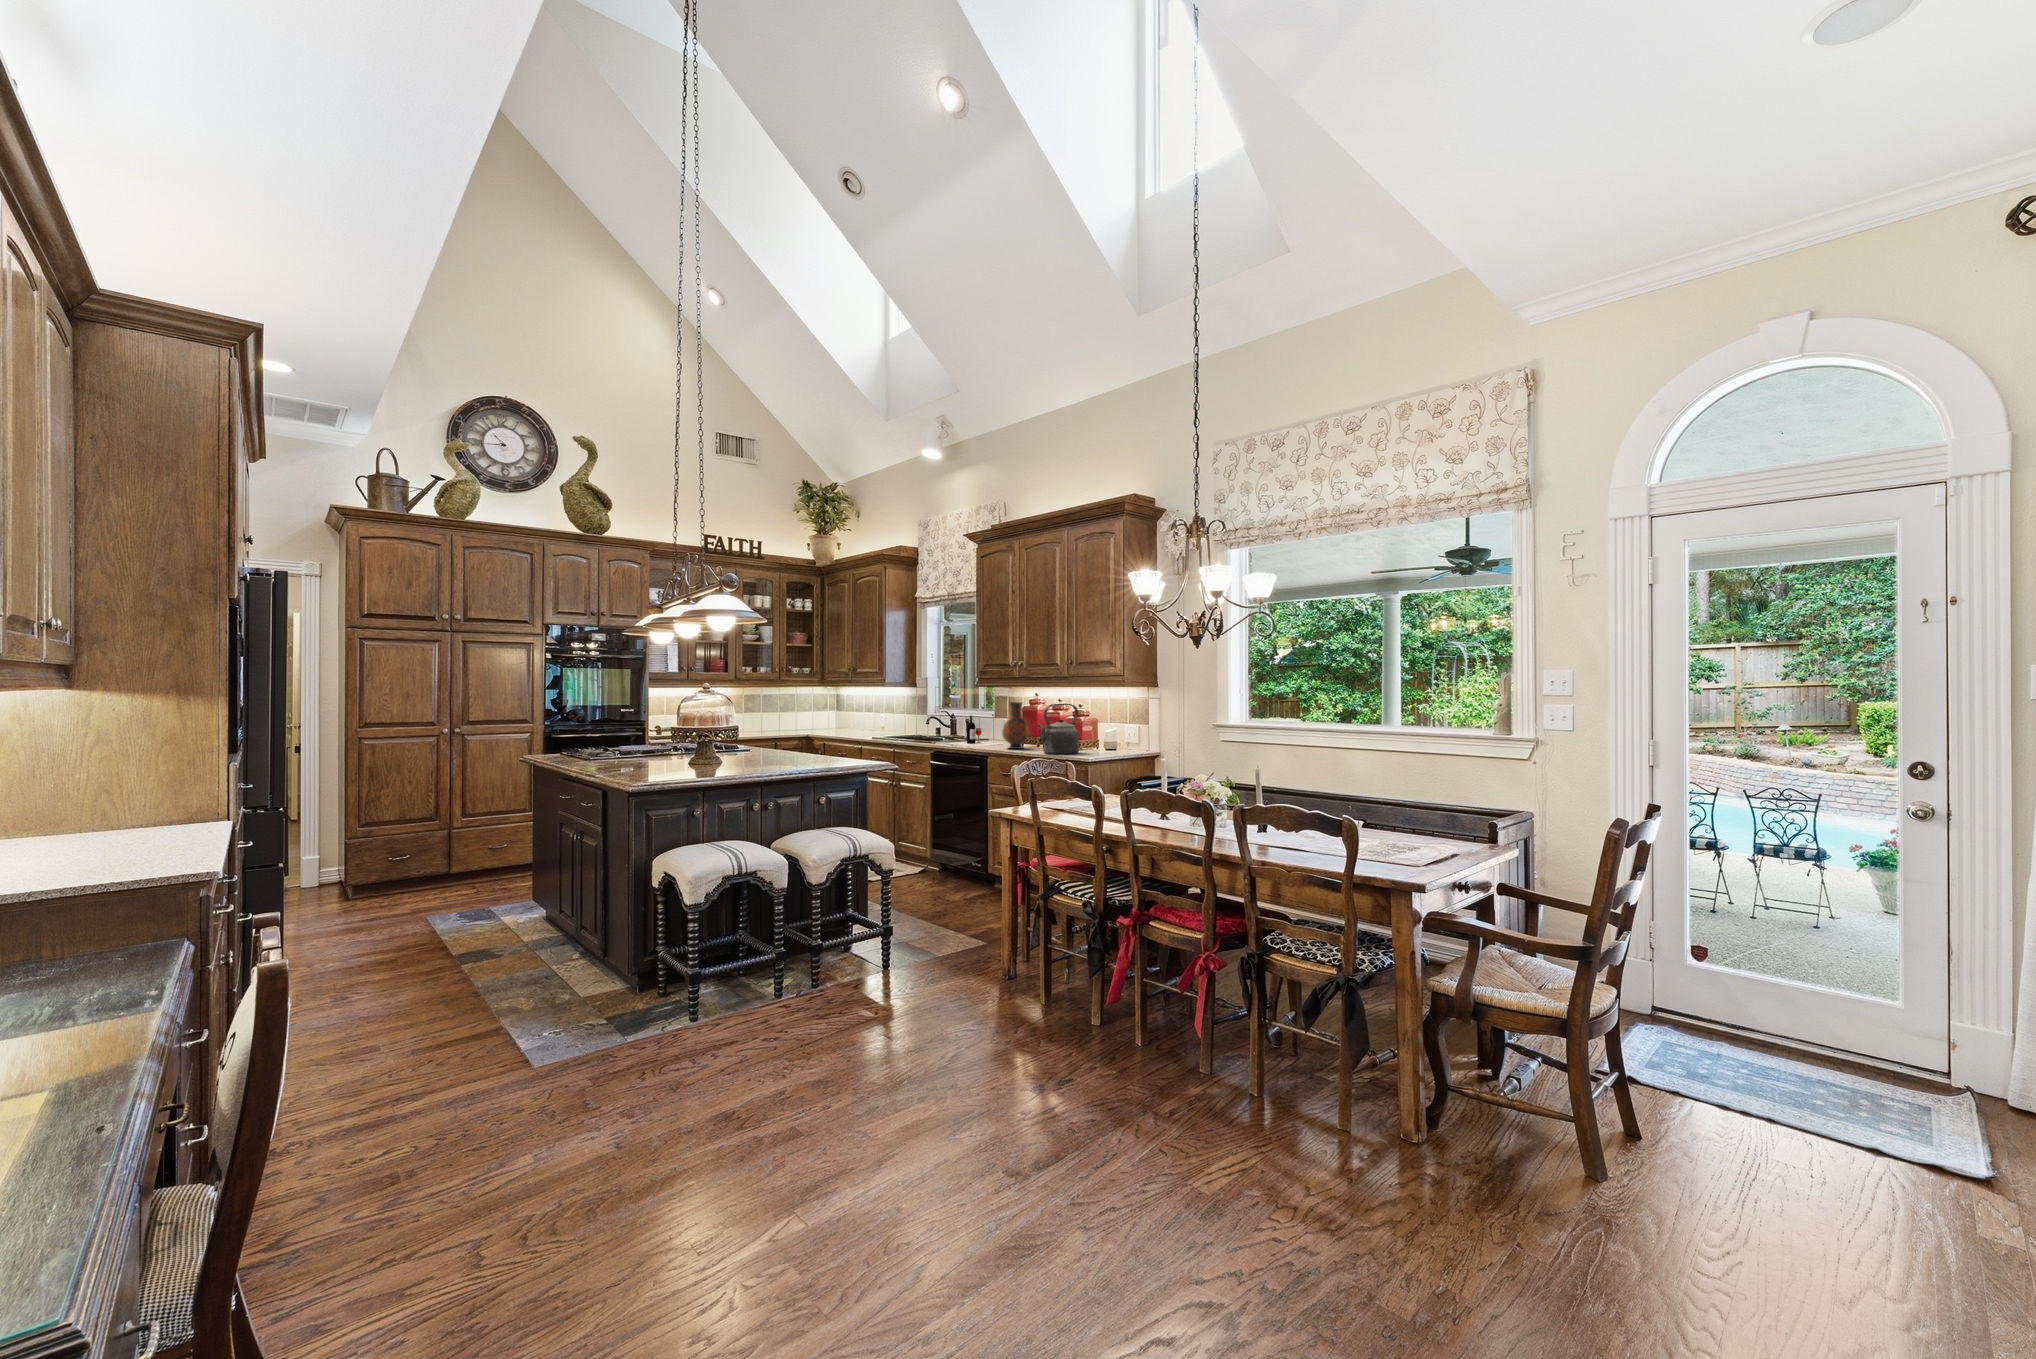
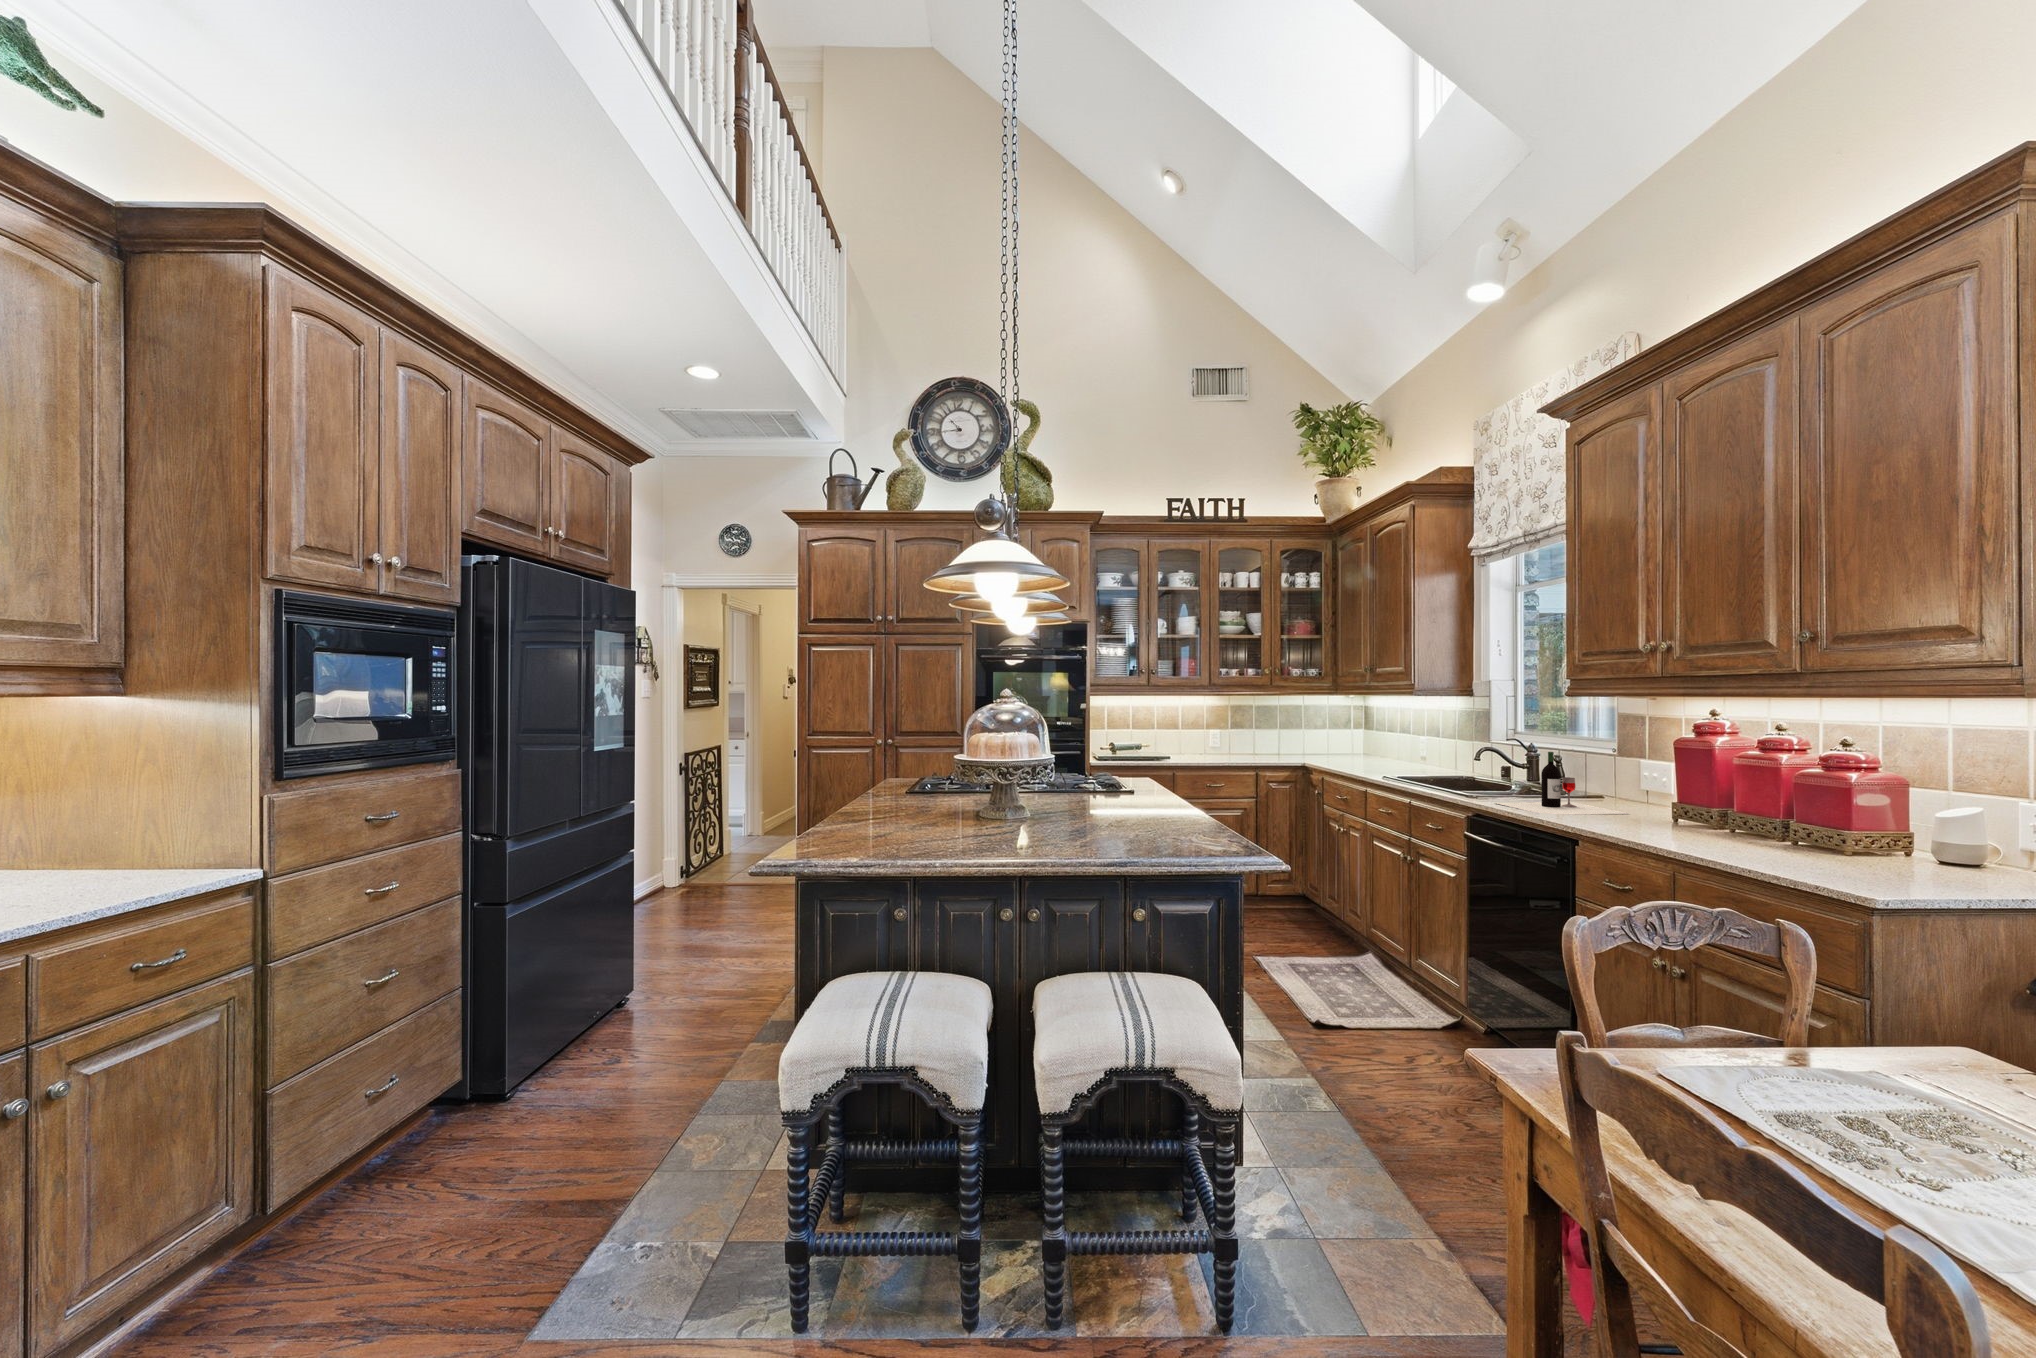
vase: present [1002,702,1030,749] -> none [1613,727,1685,831]
kettle: present [1038,704,1079,754] -> none [1701,735,1830,861]

